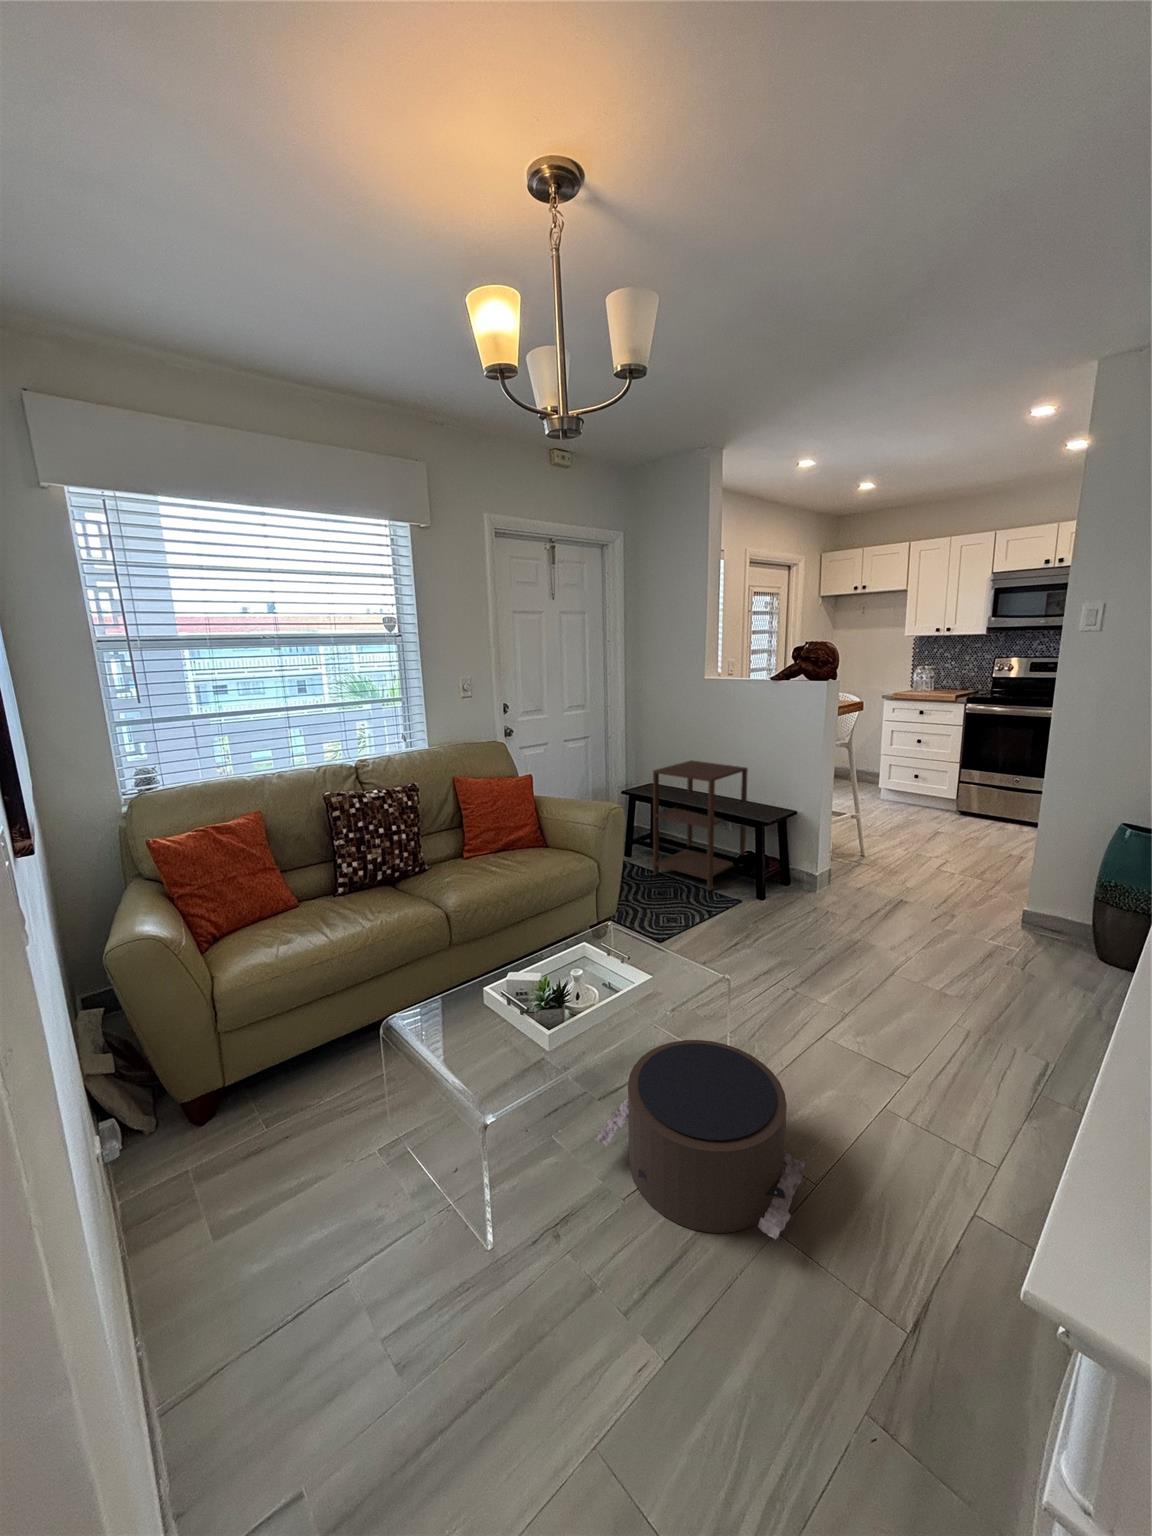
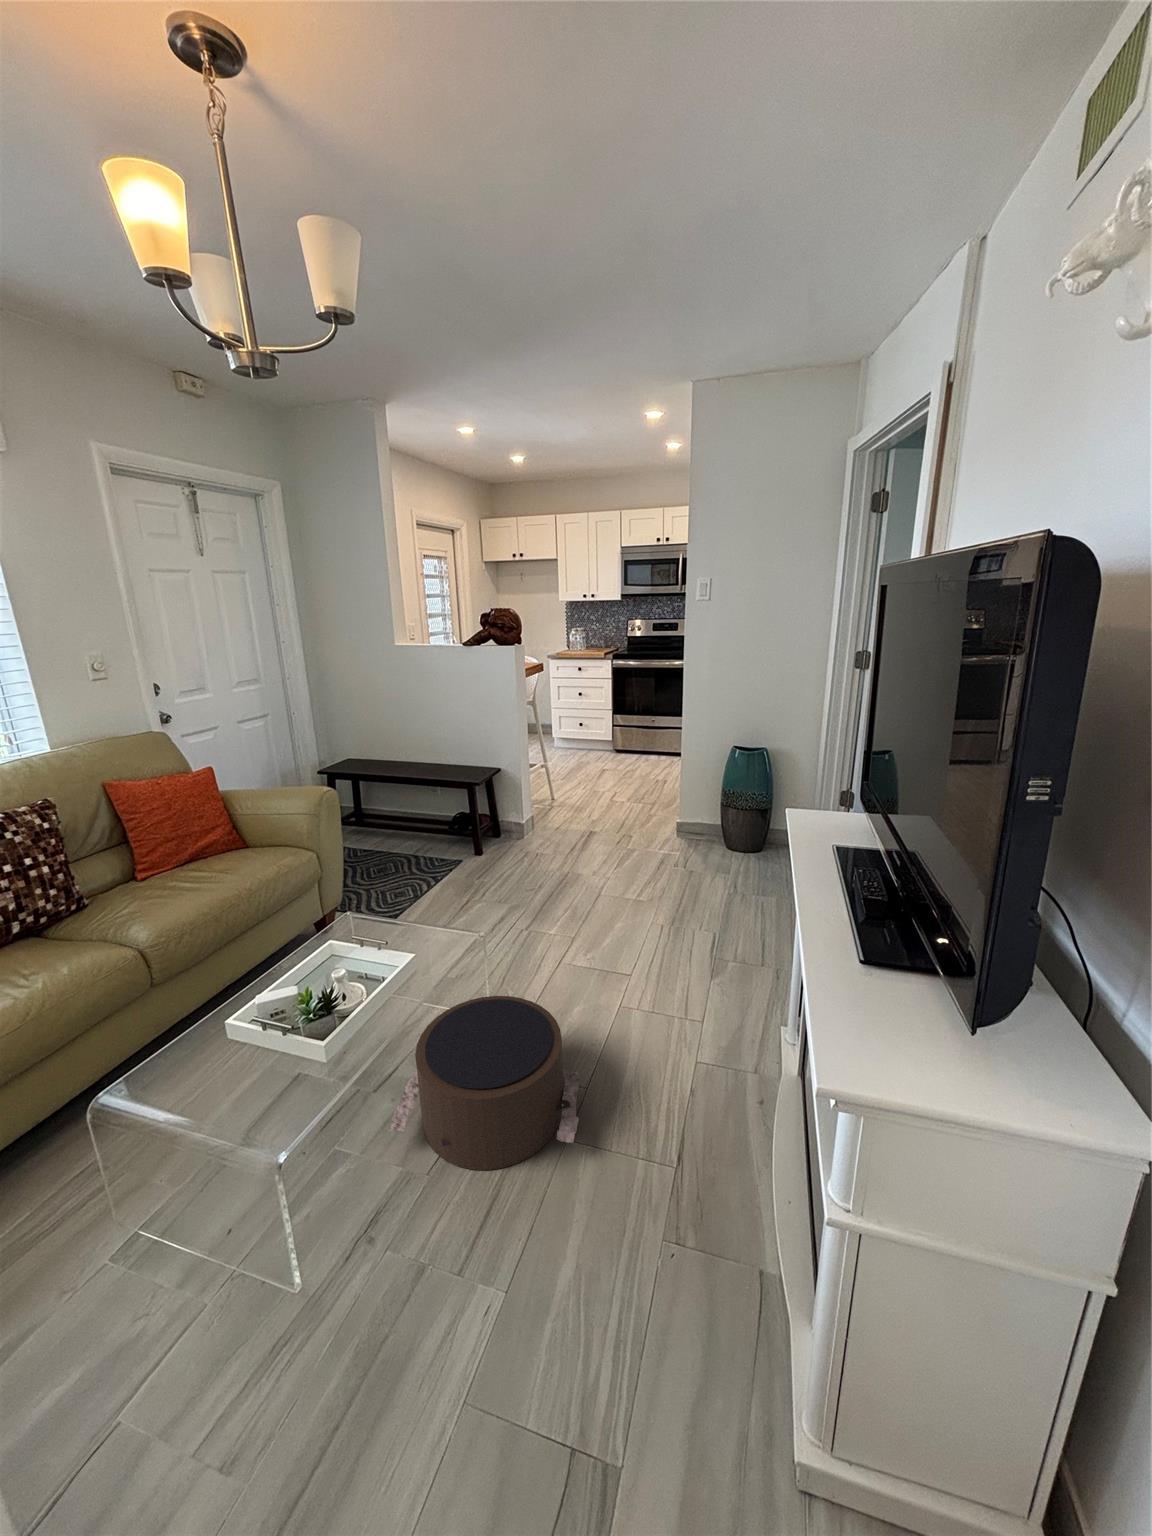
side table: present [653,760,748,891] -> none [355,730,457,858]

